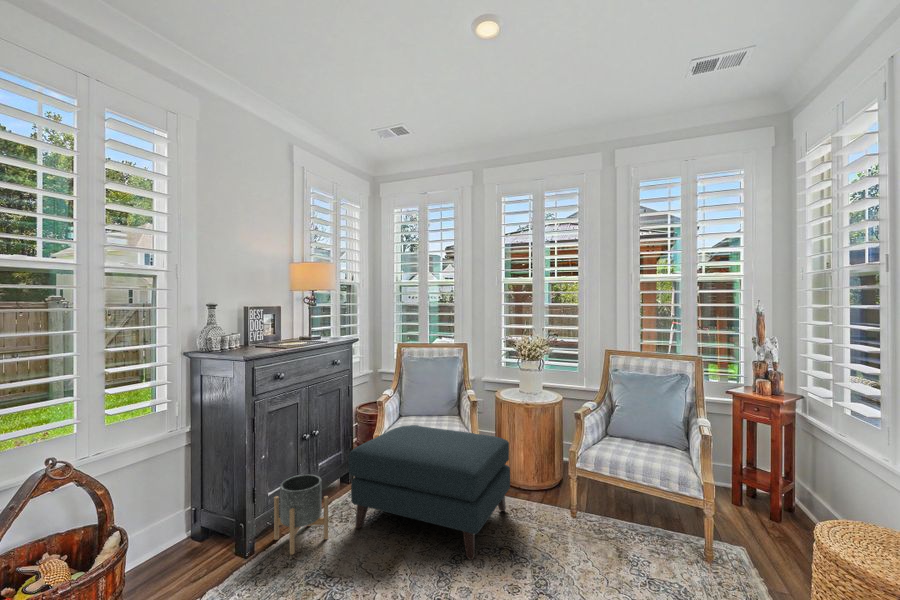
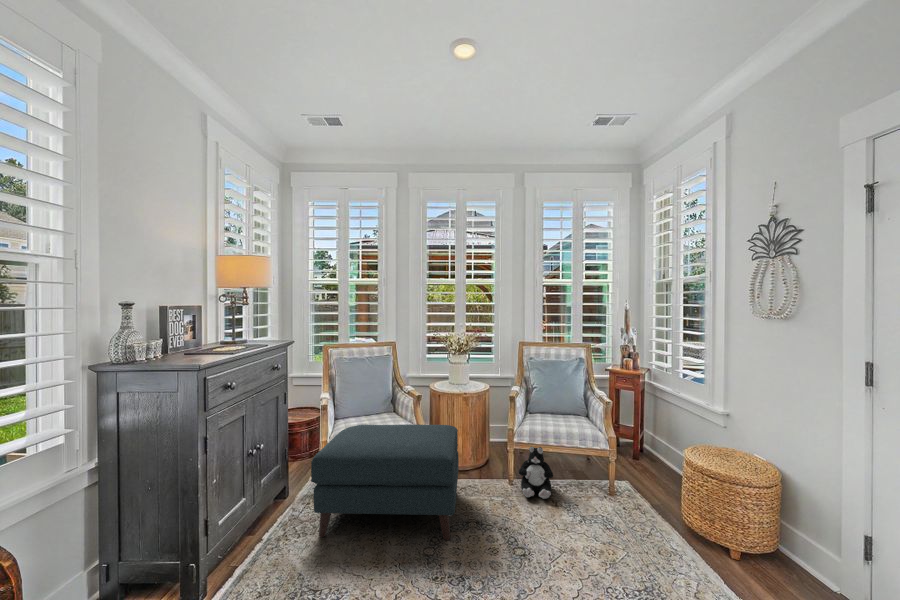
planter: present [274,475,328,555] -> none [229,491,294,582]
plush toy: none [579,476,623,541] -> present [519,447,553,499]

